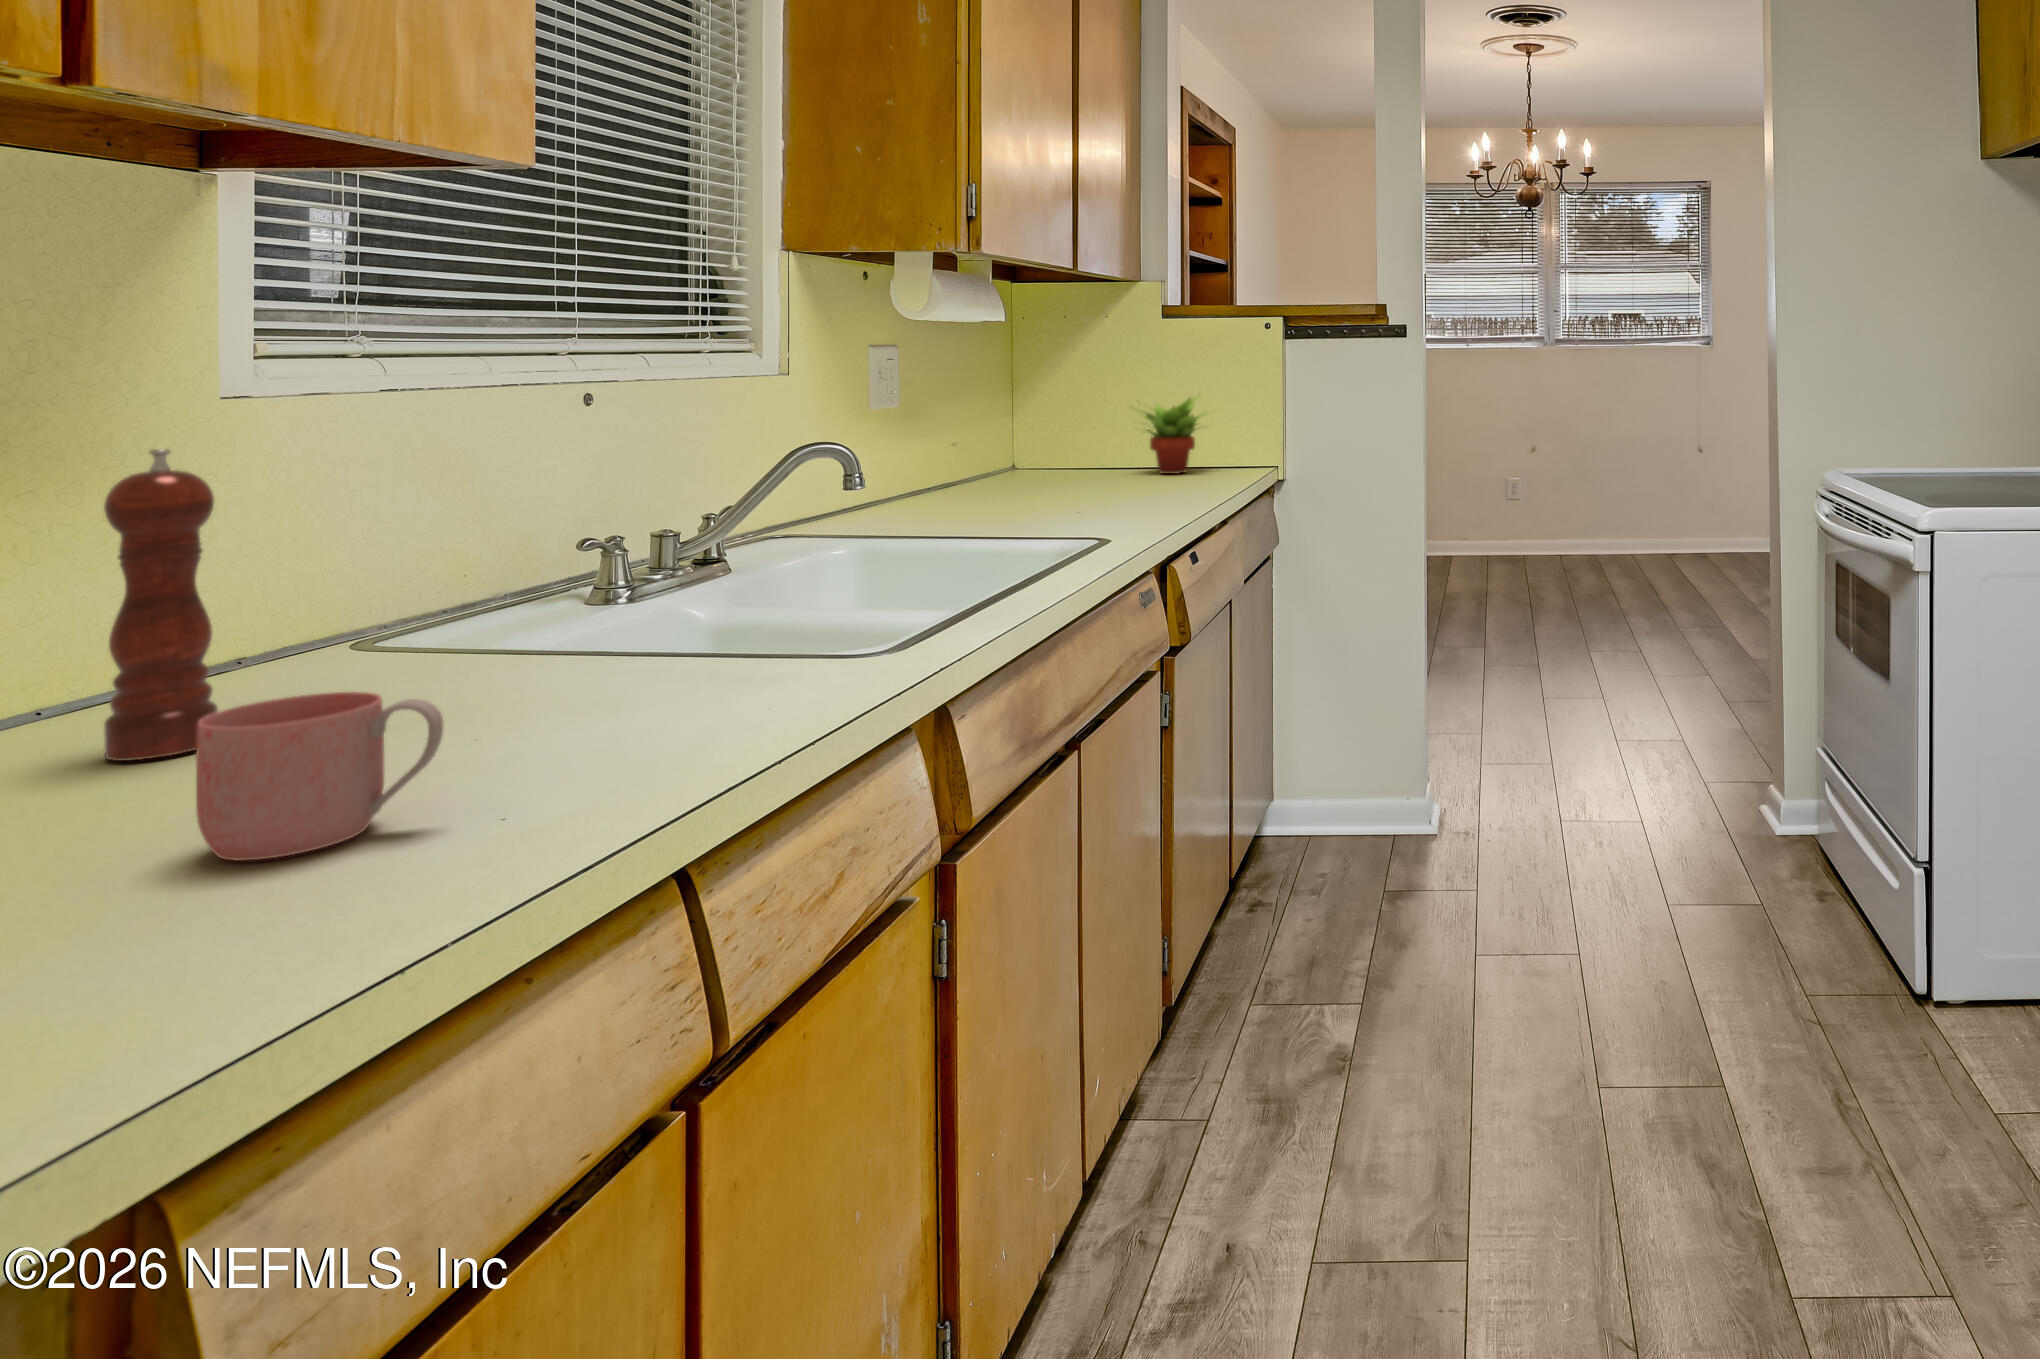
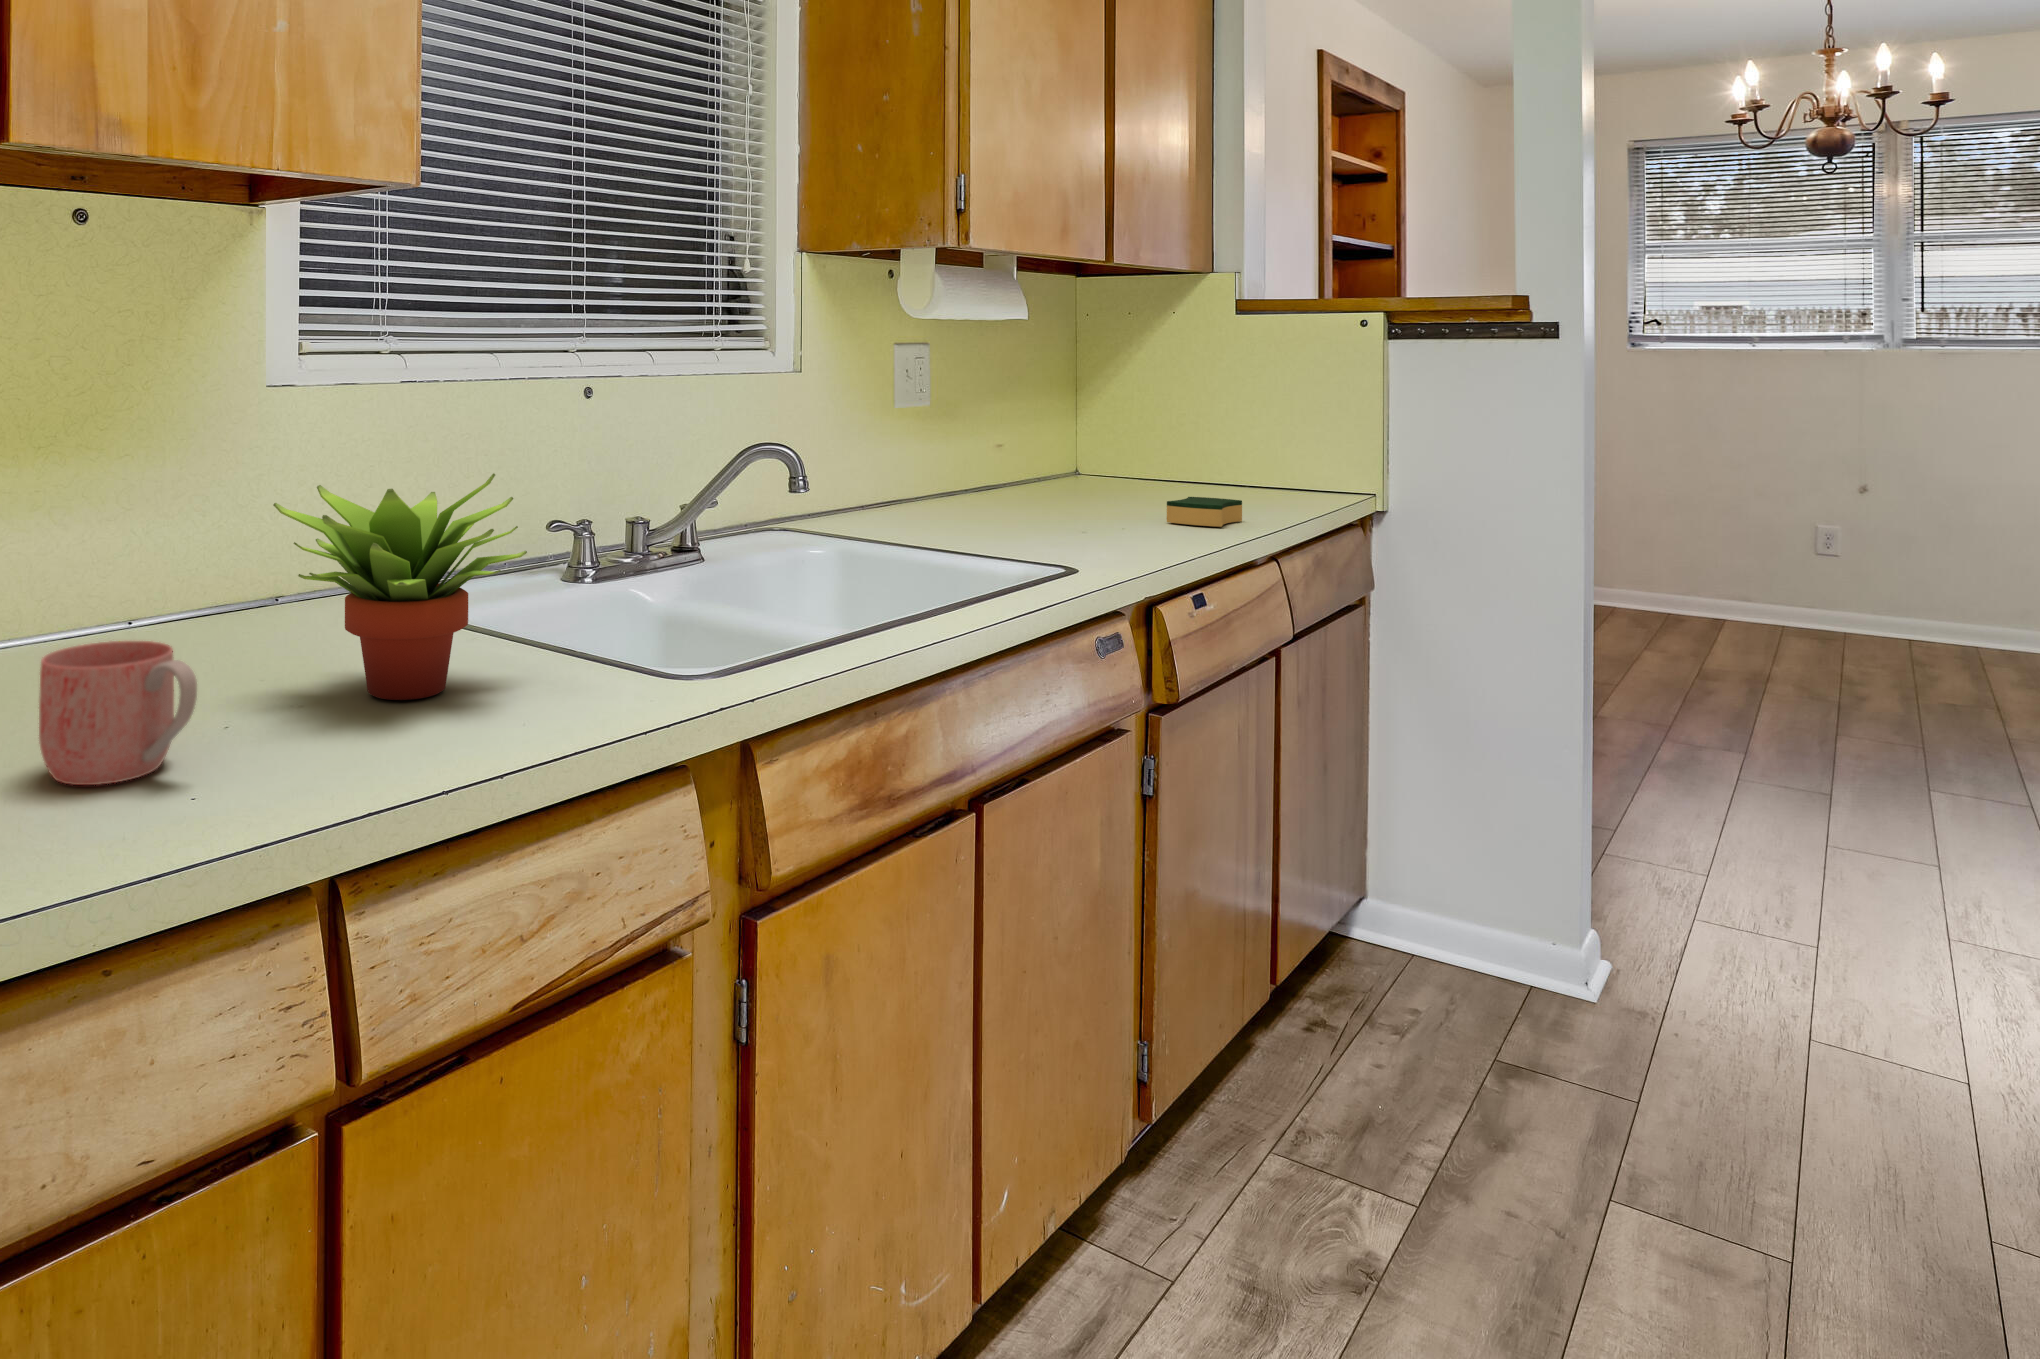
succulent plant: present [1136,397,1205,474] -> present [273,473,527,700]
pepper mill: present [104,449,218,761] -> none [140,419,209,667]
sponge: none [1147,476,1205,500] -> present [1167,497,1242,527]

